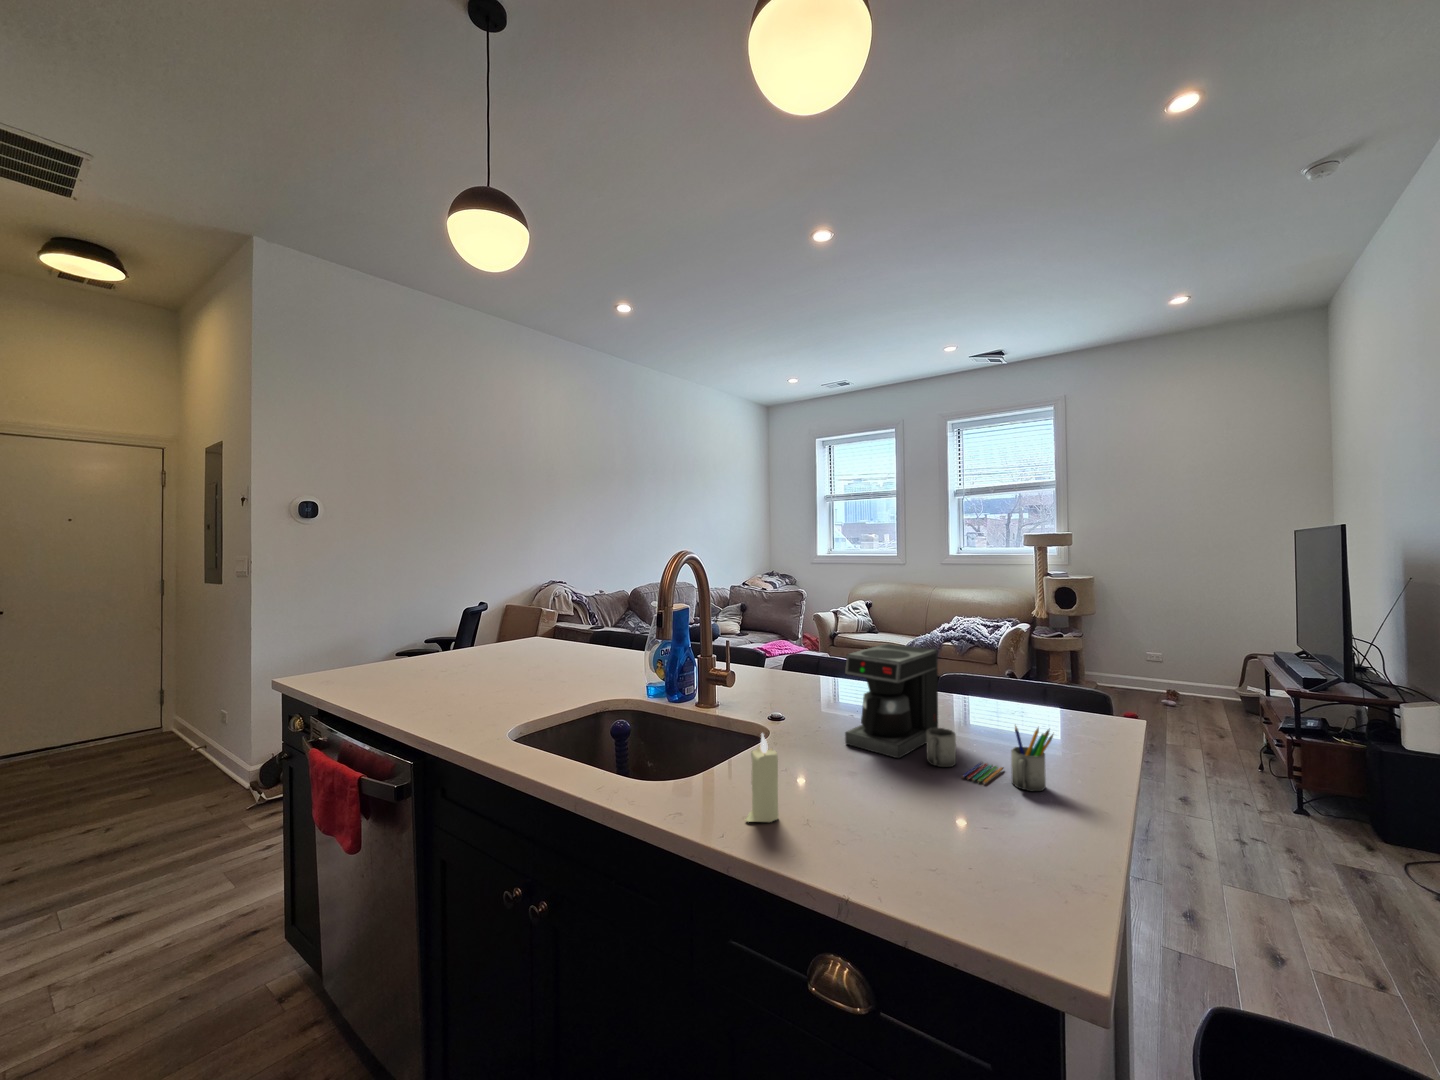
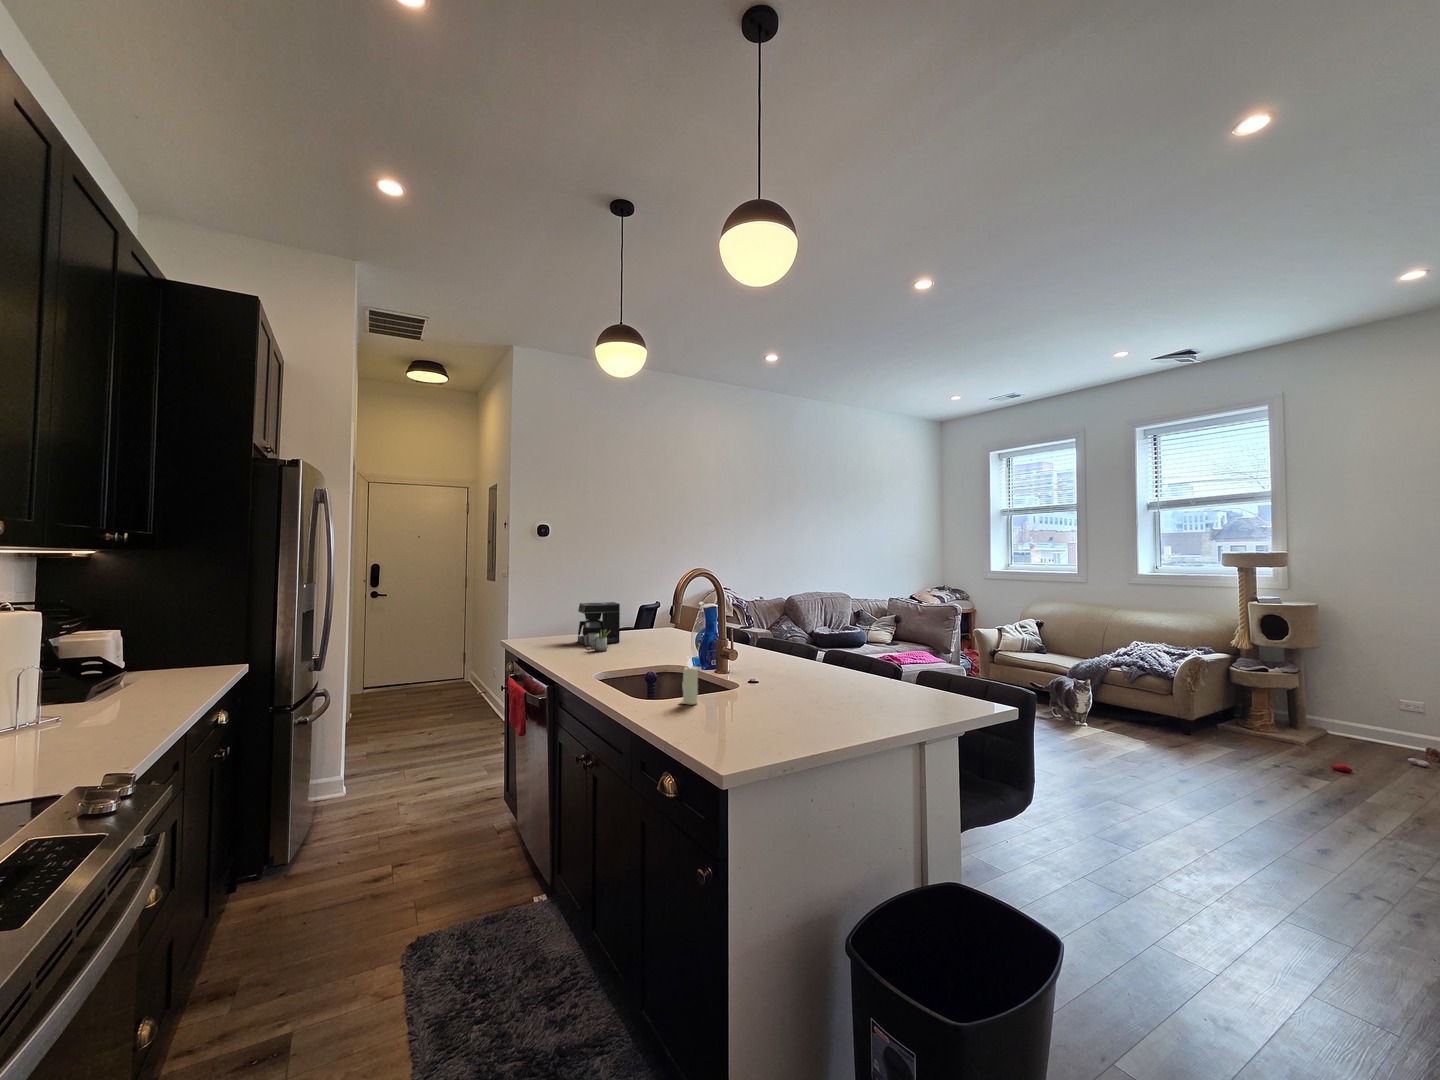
coffee maker: present [845,644,1053,791] -> present [578,602,620,651]

